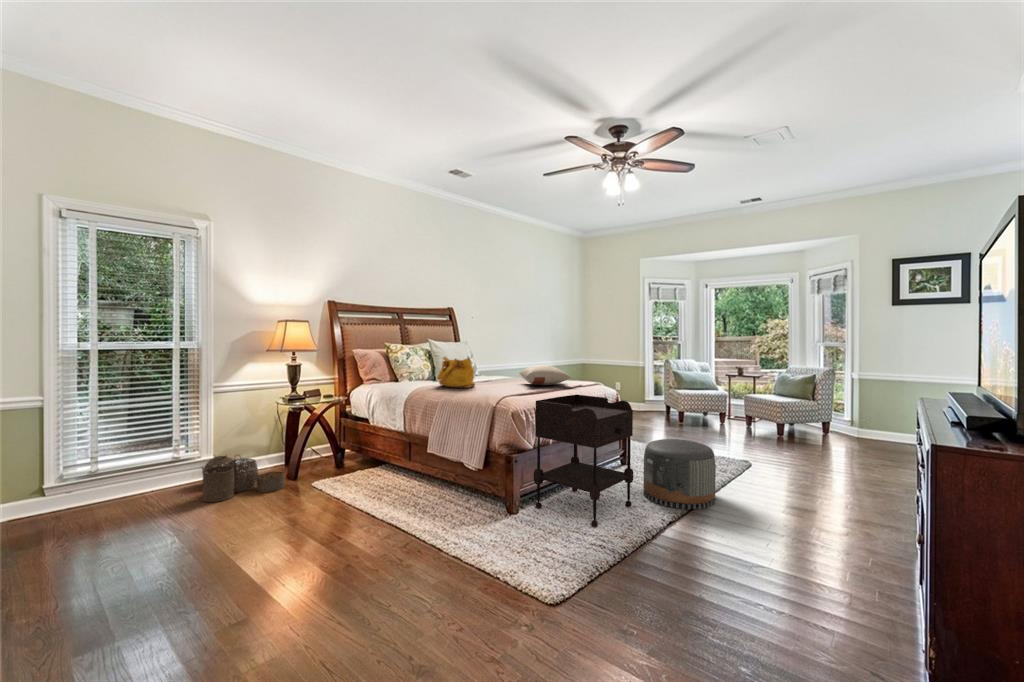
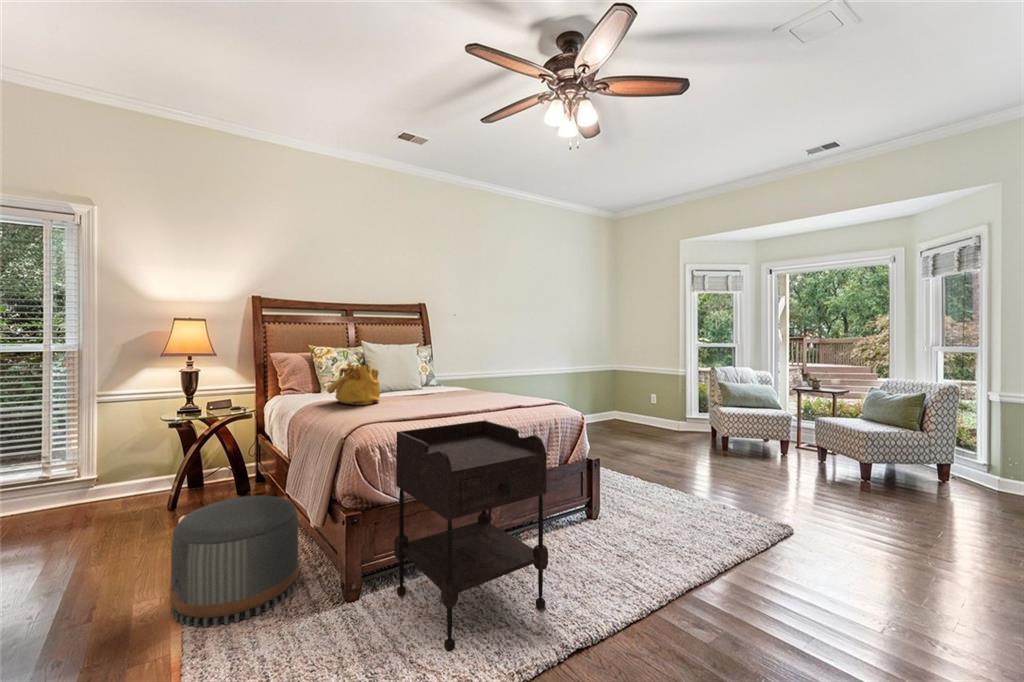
pillow: present [519,365,572,385] -> none [437,376,509,403]
pouf: present [643,439,716,509] -> present [171,495,299,627]
woven basket: present [202,455,285,502] -> none [29,476,146,540]

